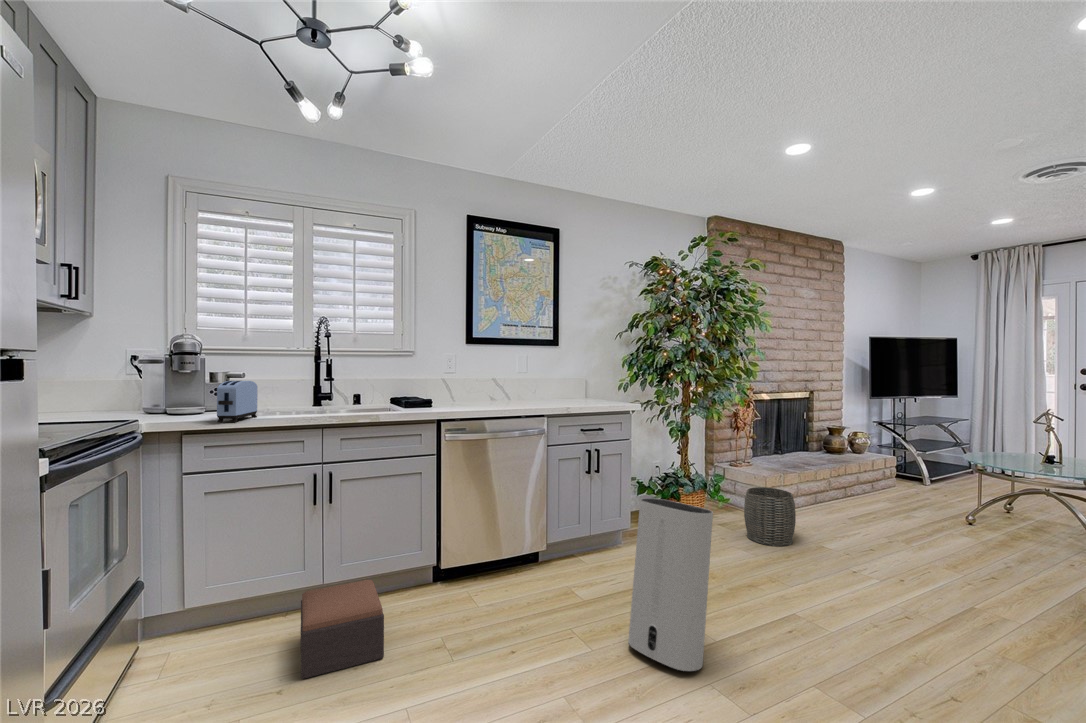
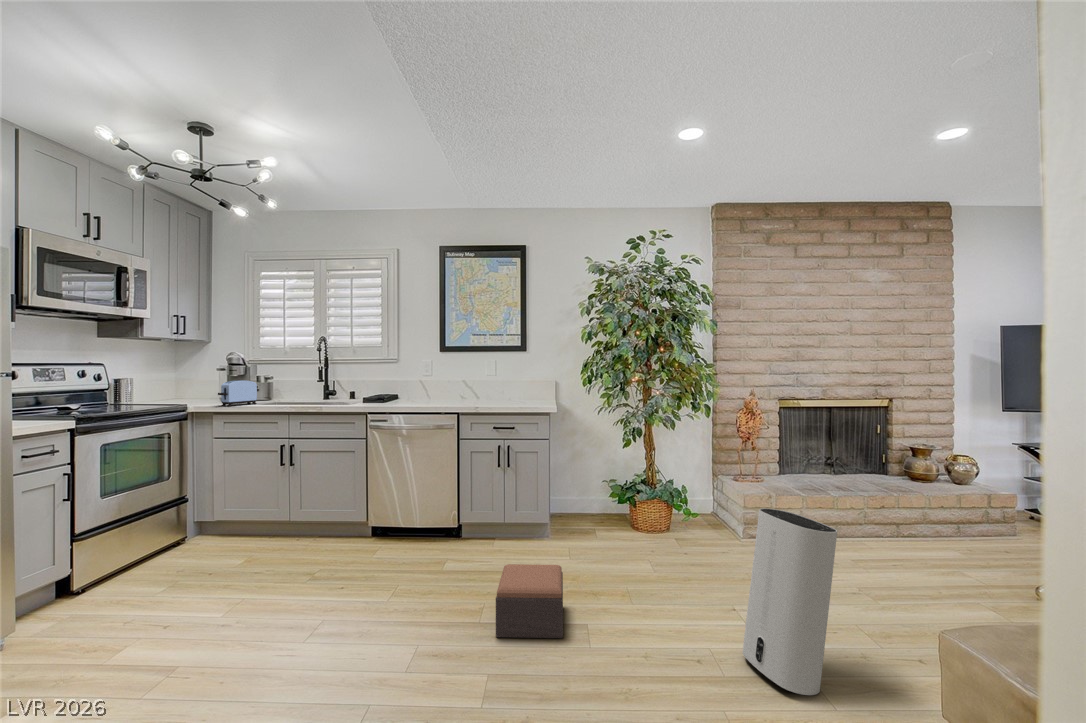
woven basket: present [744,487,796,546] -> none [671,501,724,567]
air purifier: present [628,498,713,671] -> present [743,508,837,695]
footstool: present [301,580,384,679] -> present [496,564,563,638]

